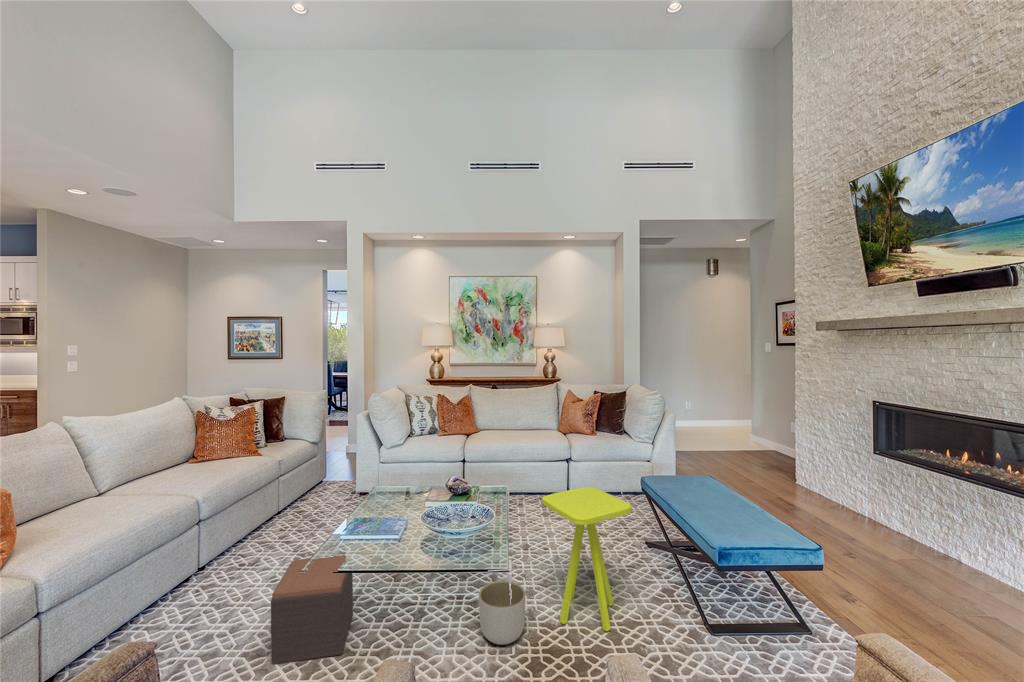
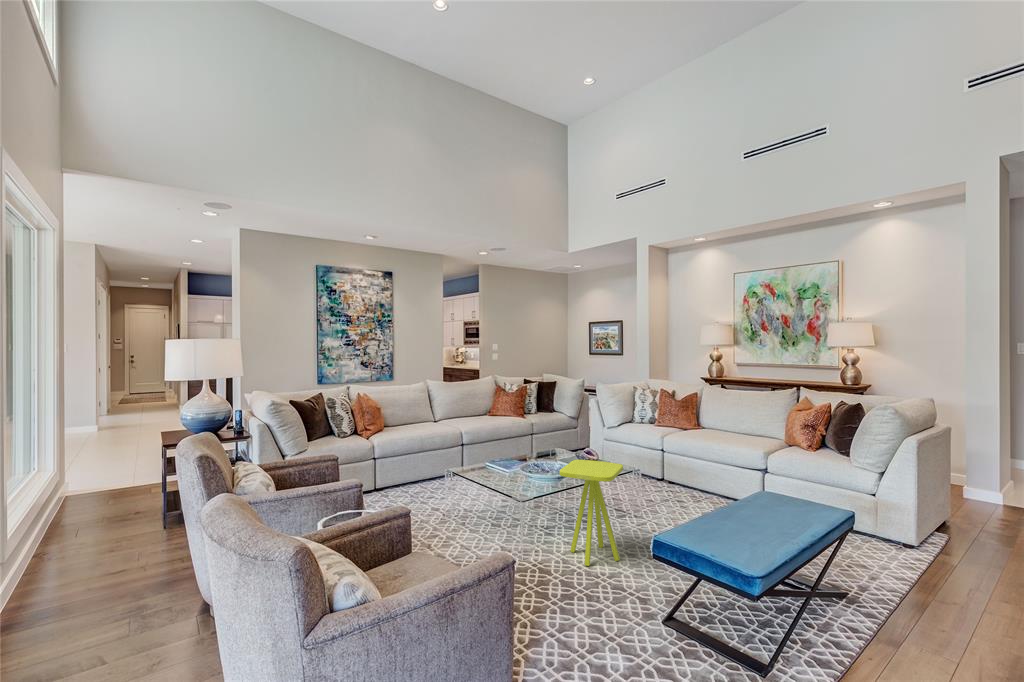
footstool: present [271,555,353,664] -> none [447,463,495,513]
planter: present [479,581,525,645] -> none [519,506,550,543]

